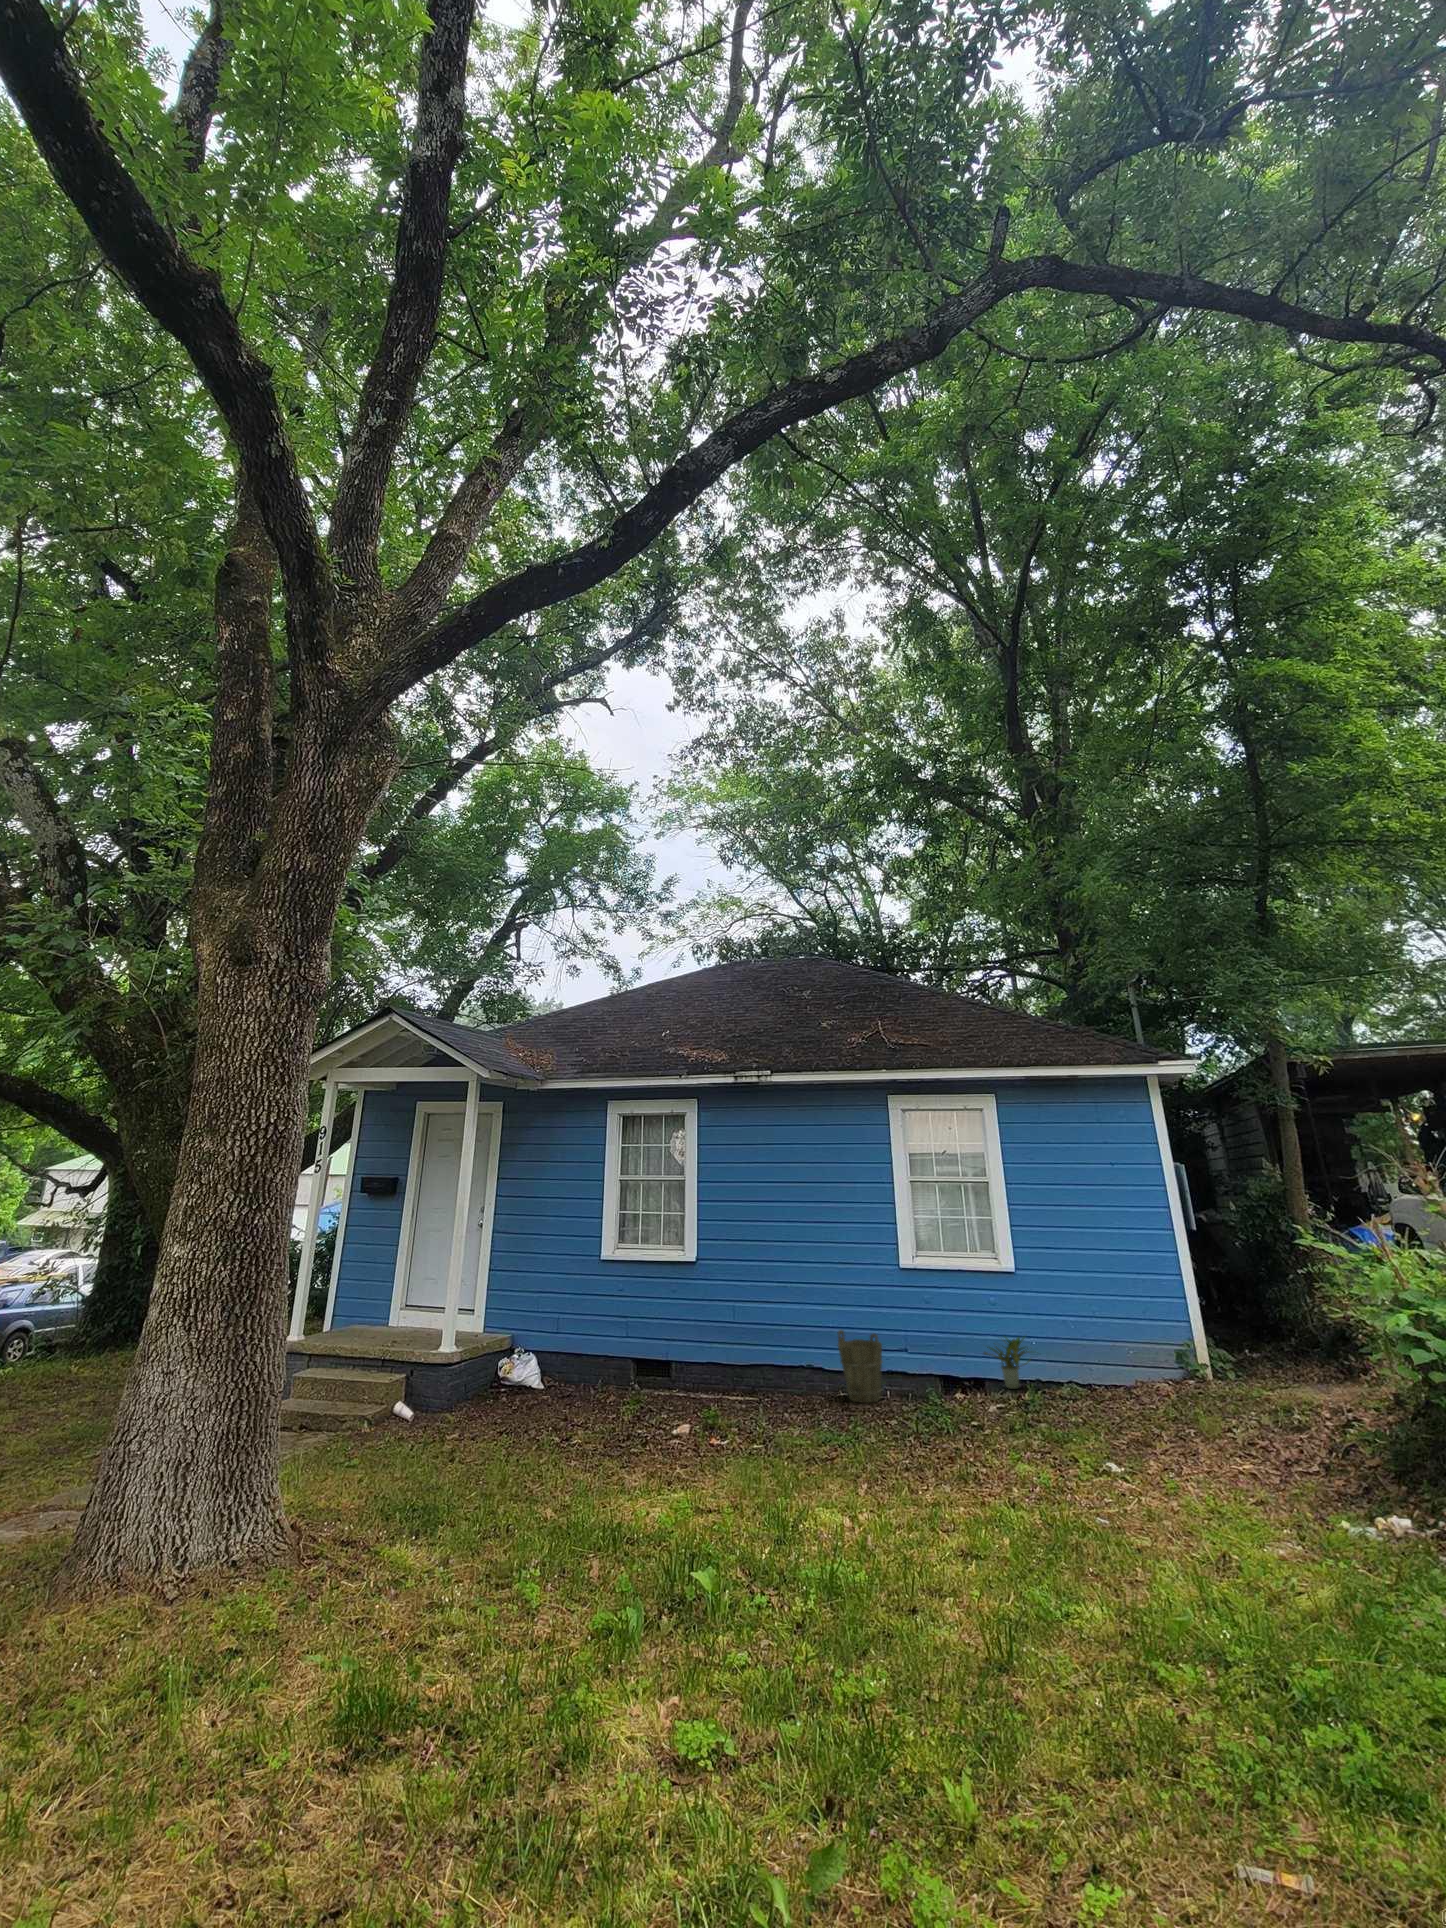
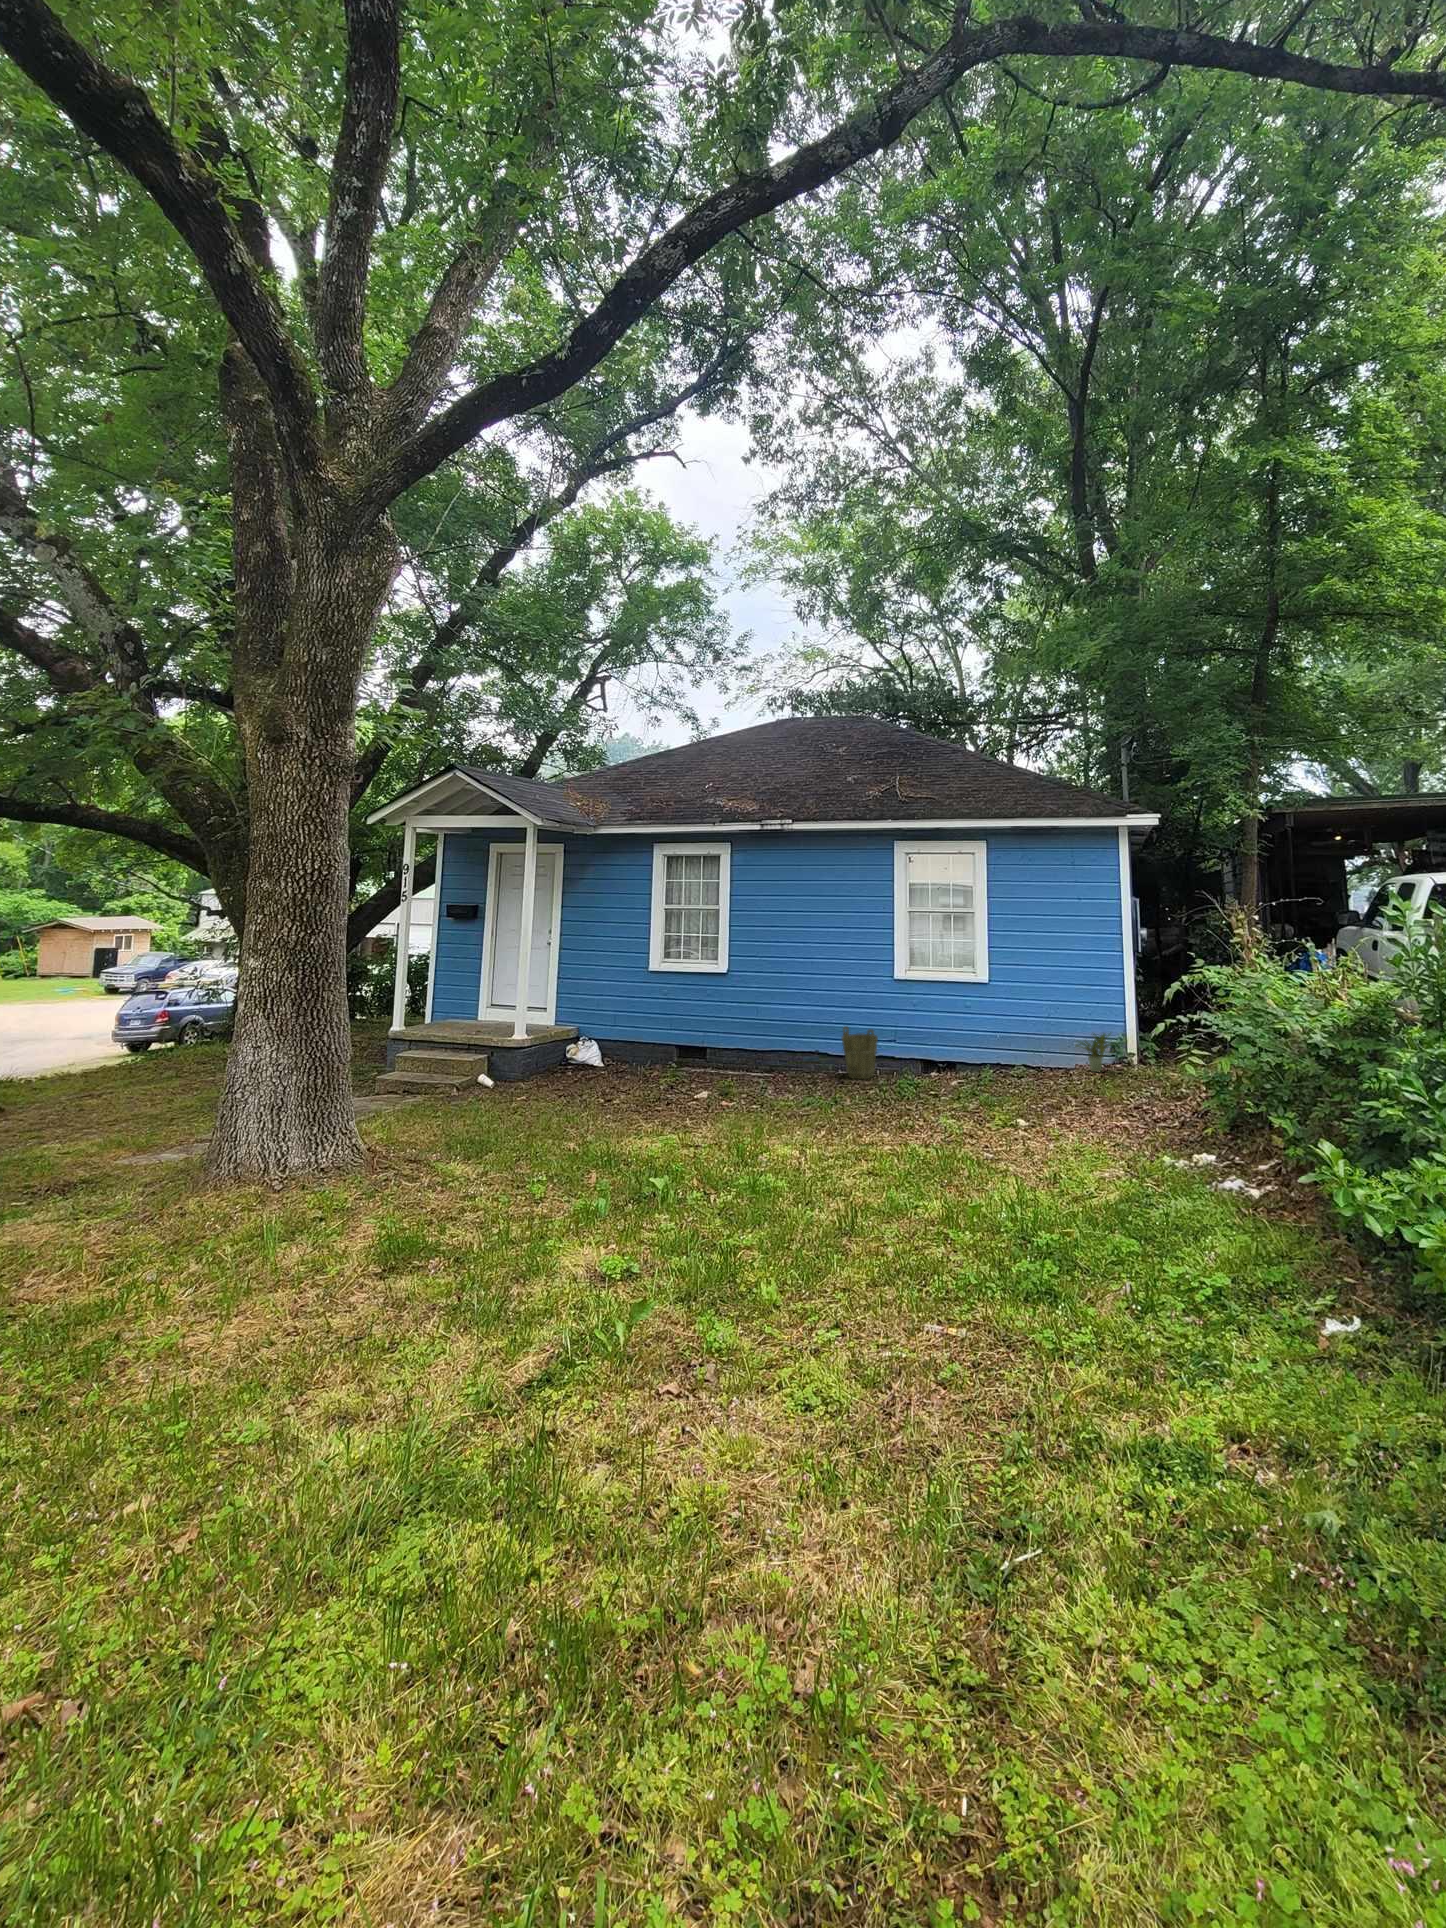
potted plant: present [984,1336,1028,1389] -> present [1077,1034,1111,1072]

